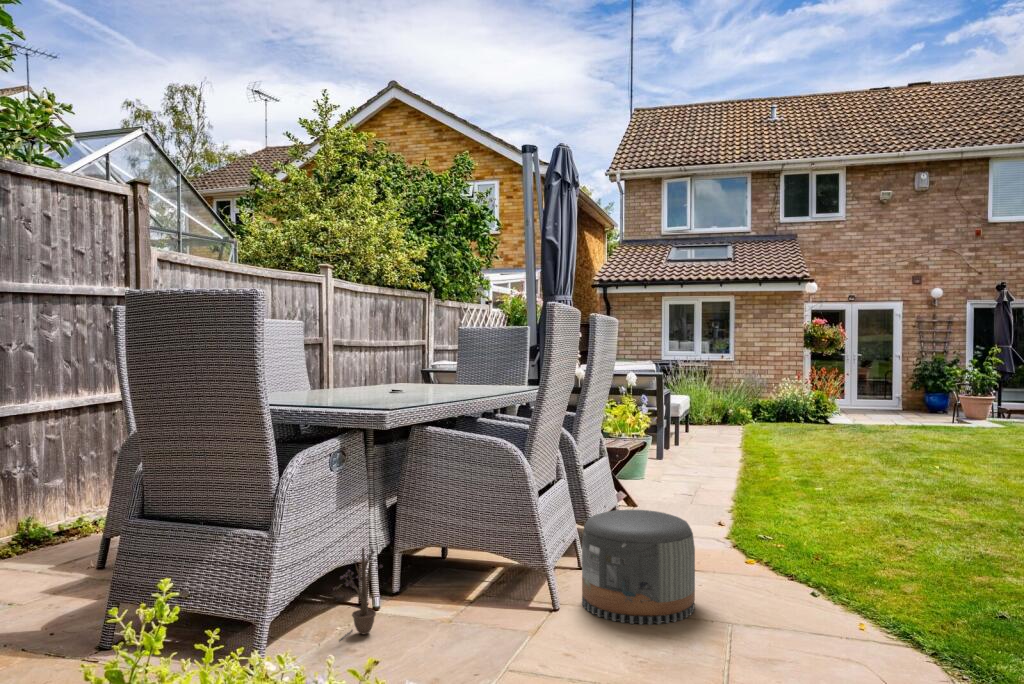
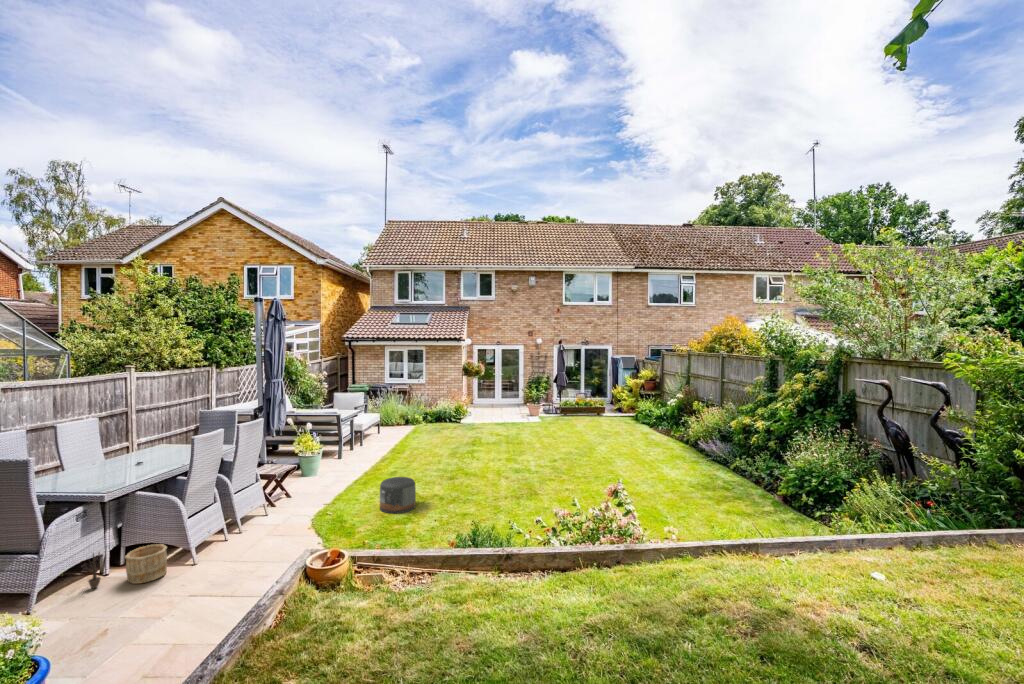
pouf: present [582,510,695,625] -> present [380,477,416,513]
wooden bucket: none [422,550,505,637] -> present [125,544,167,584]

